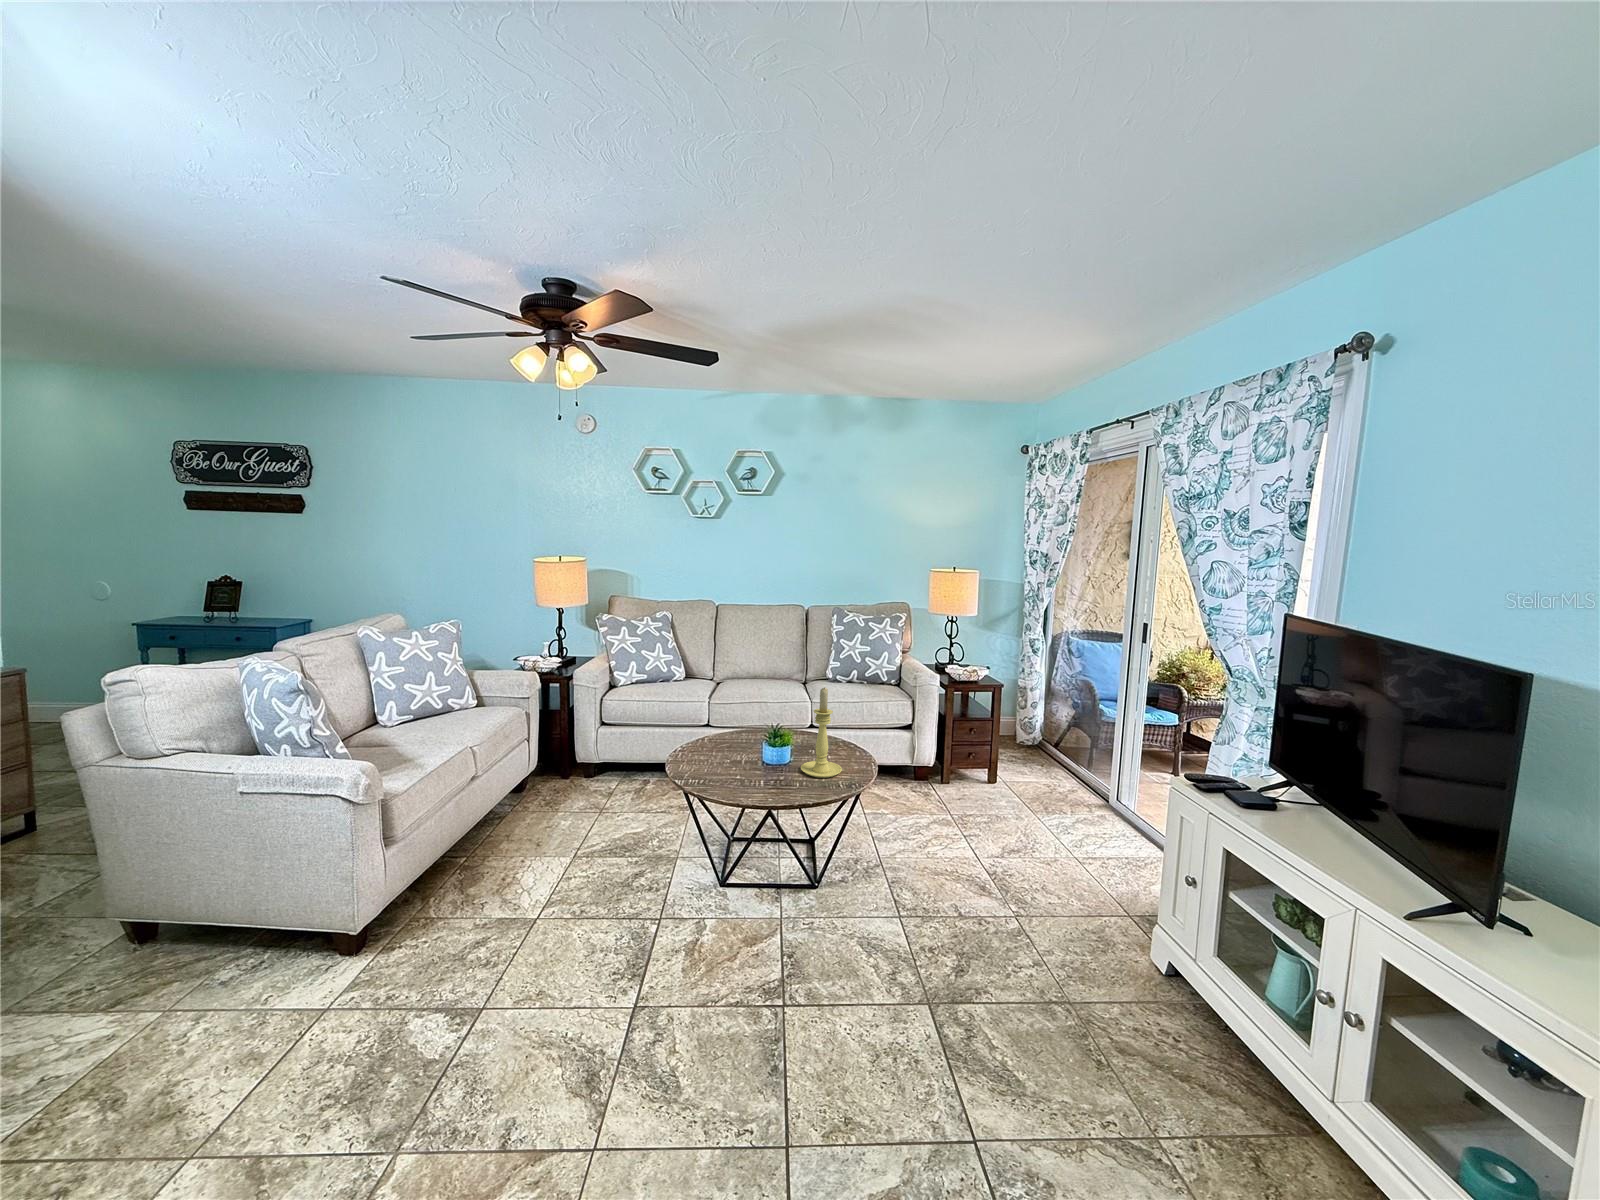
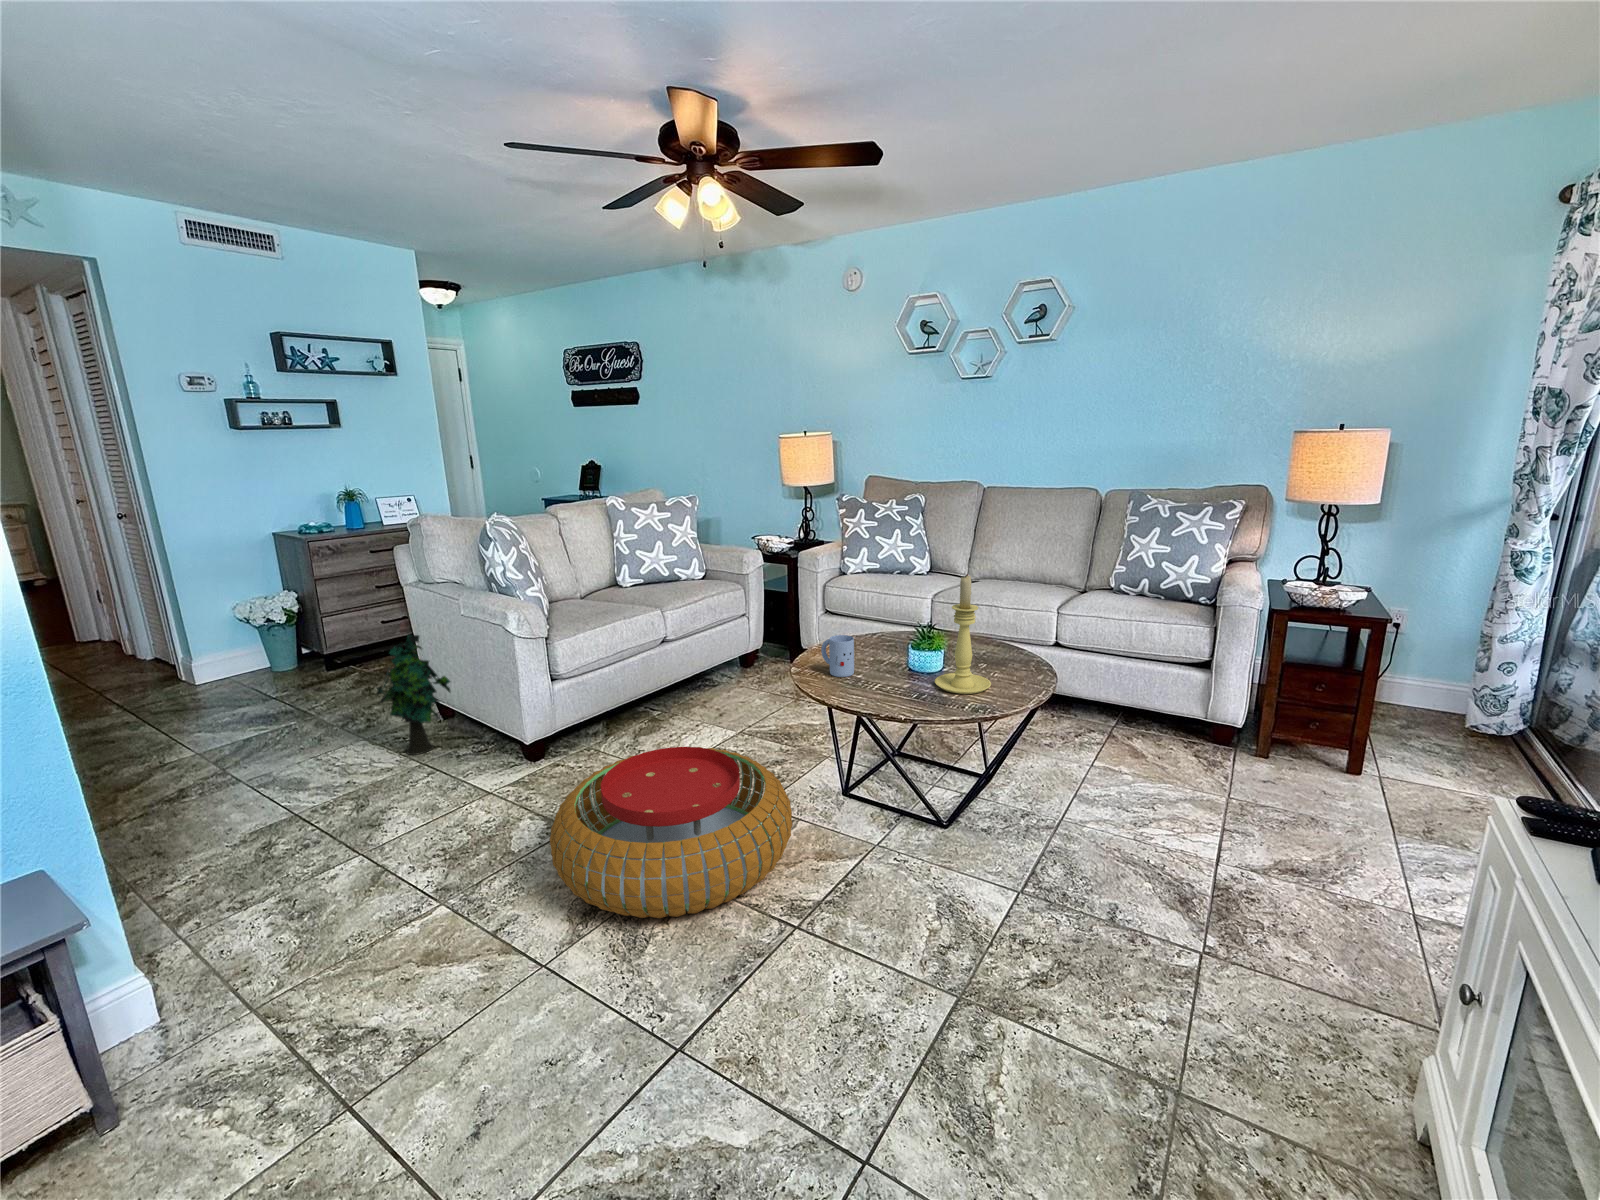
mug: none [704,745,736,781] -> present [821,635,854,677]
decorative plant: none [66,828,206,1005] -> present [377,635,450,755]
pouf: none [499,871,740,1068] -> present [550,747,792,918]

